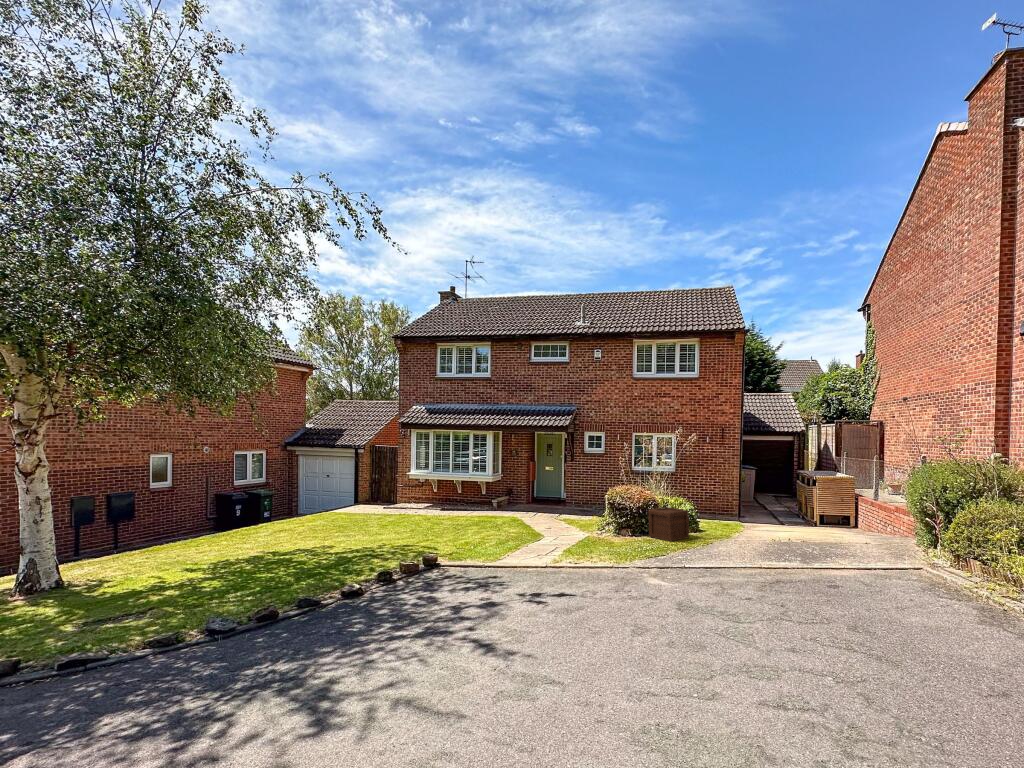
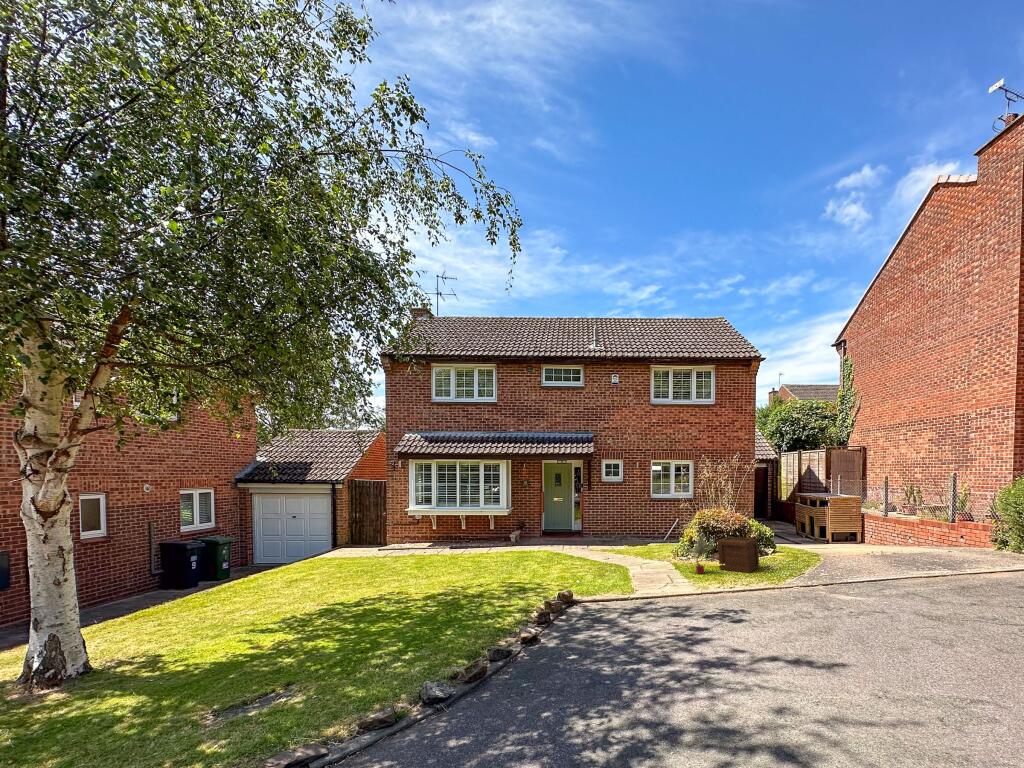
potted tree: none [610,502,640,540] -> present [683,535,714,574]

